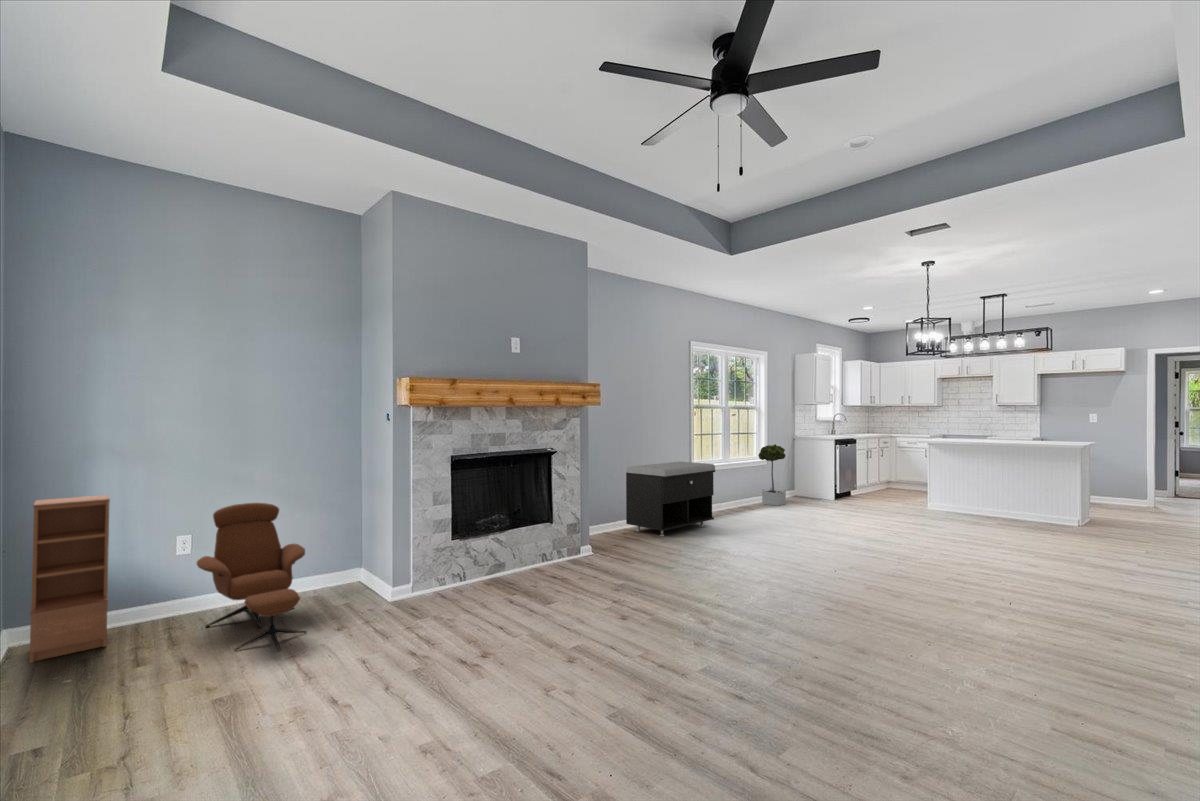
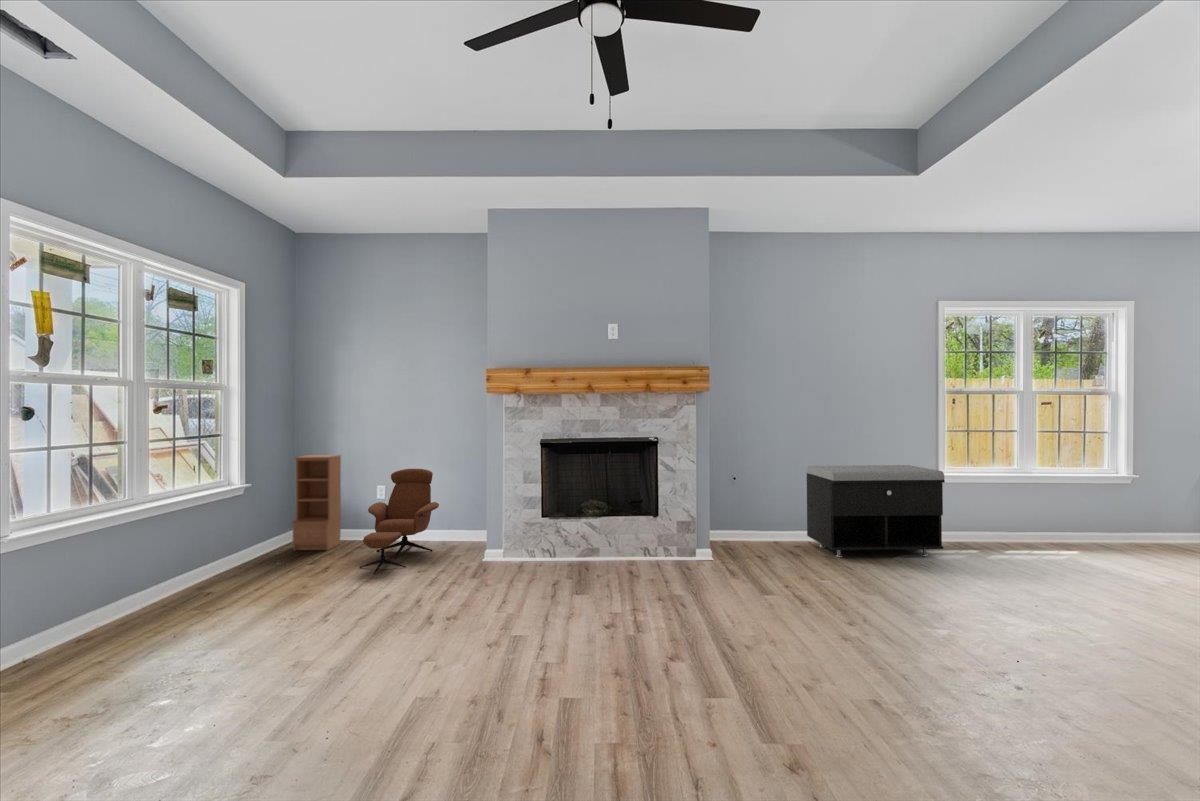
potted tree: present [758,444,786,506] -> none [1104,449,1166,551]

